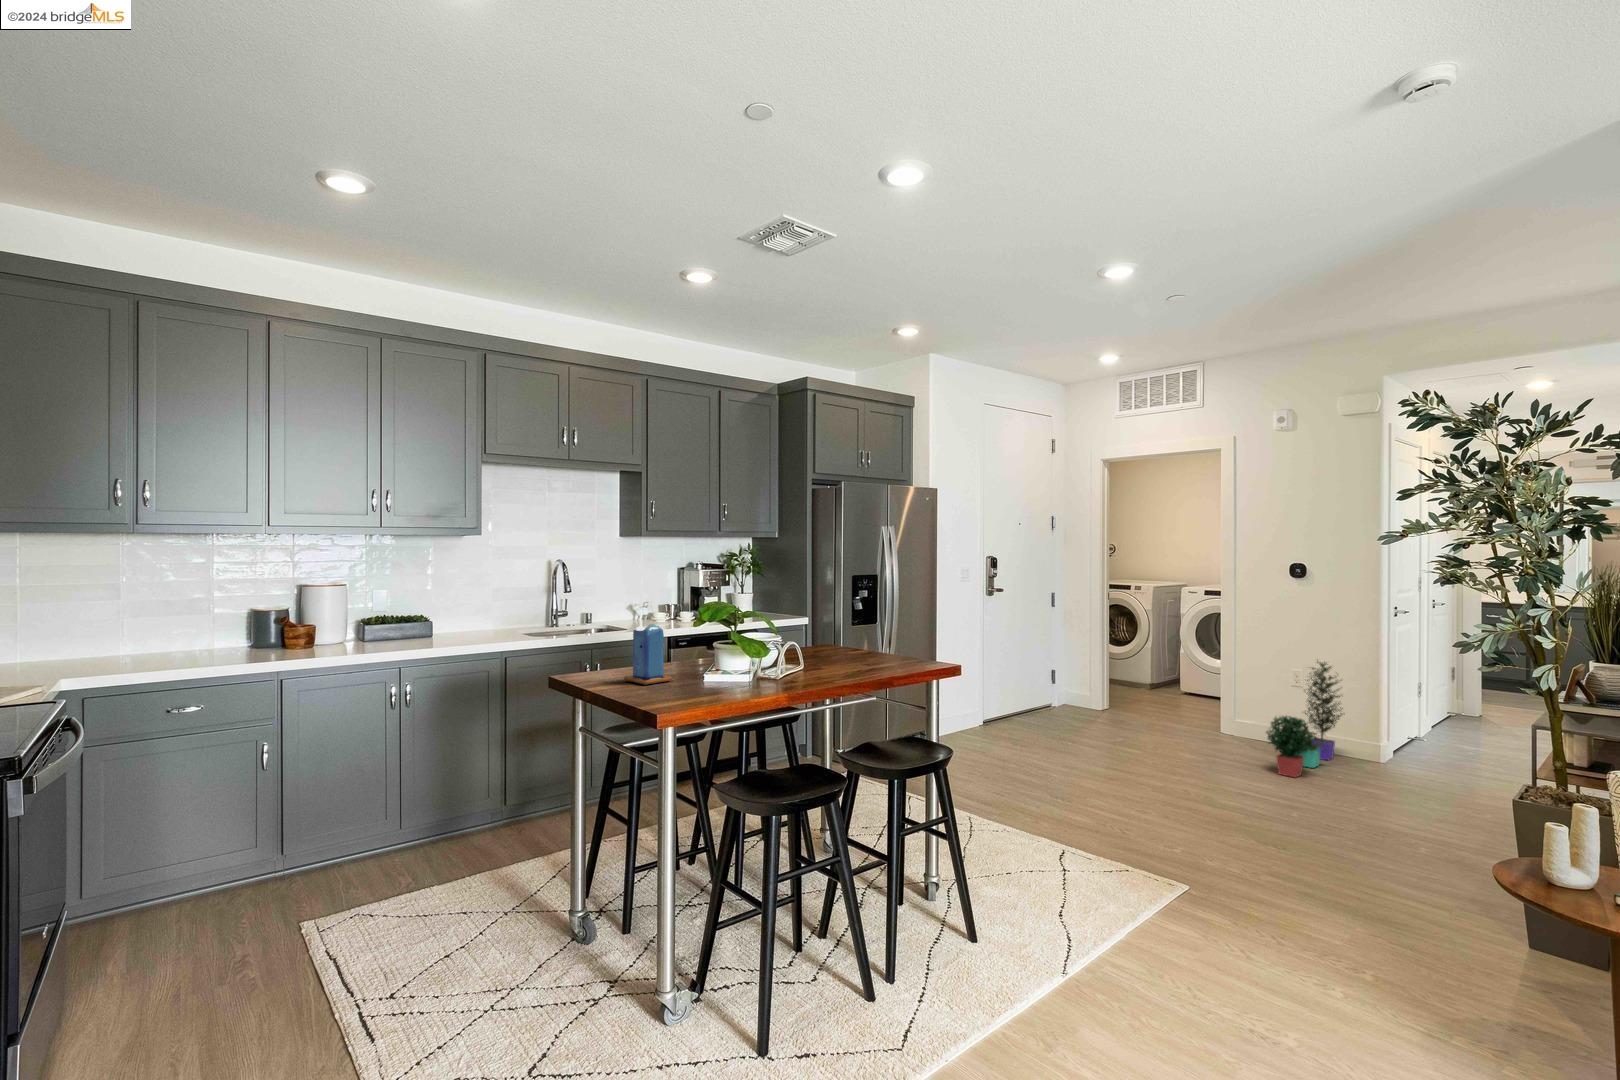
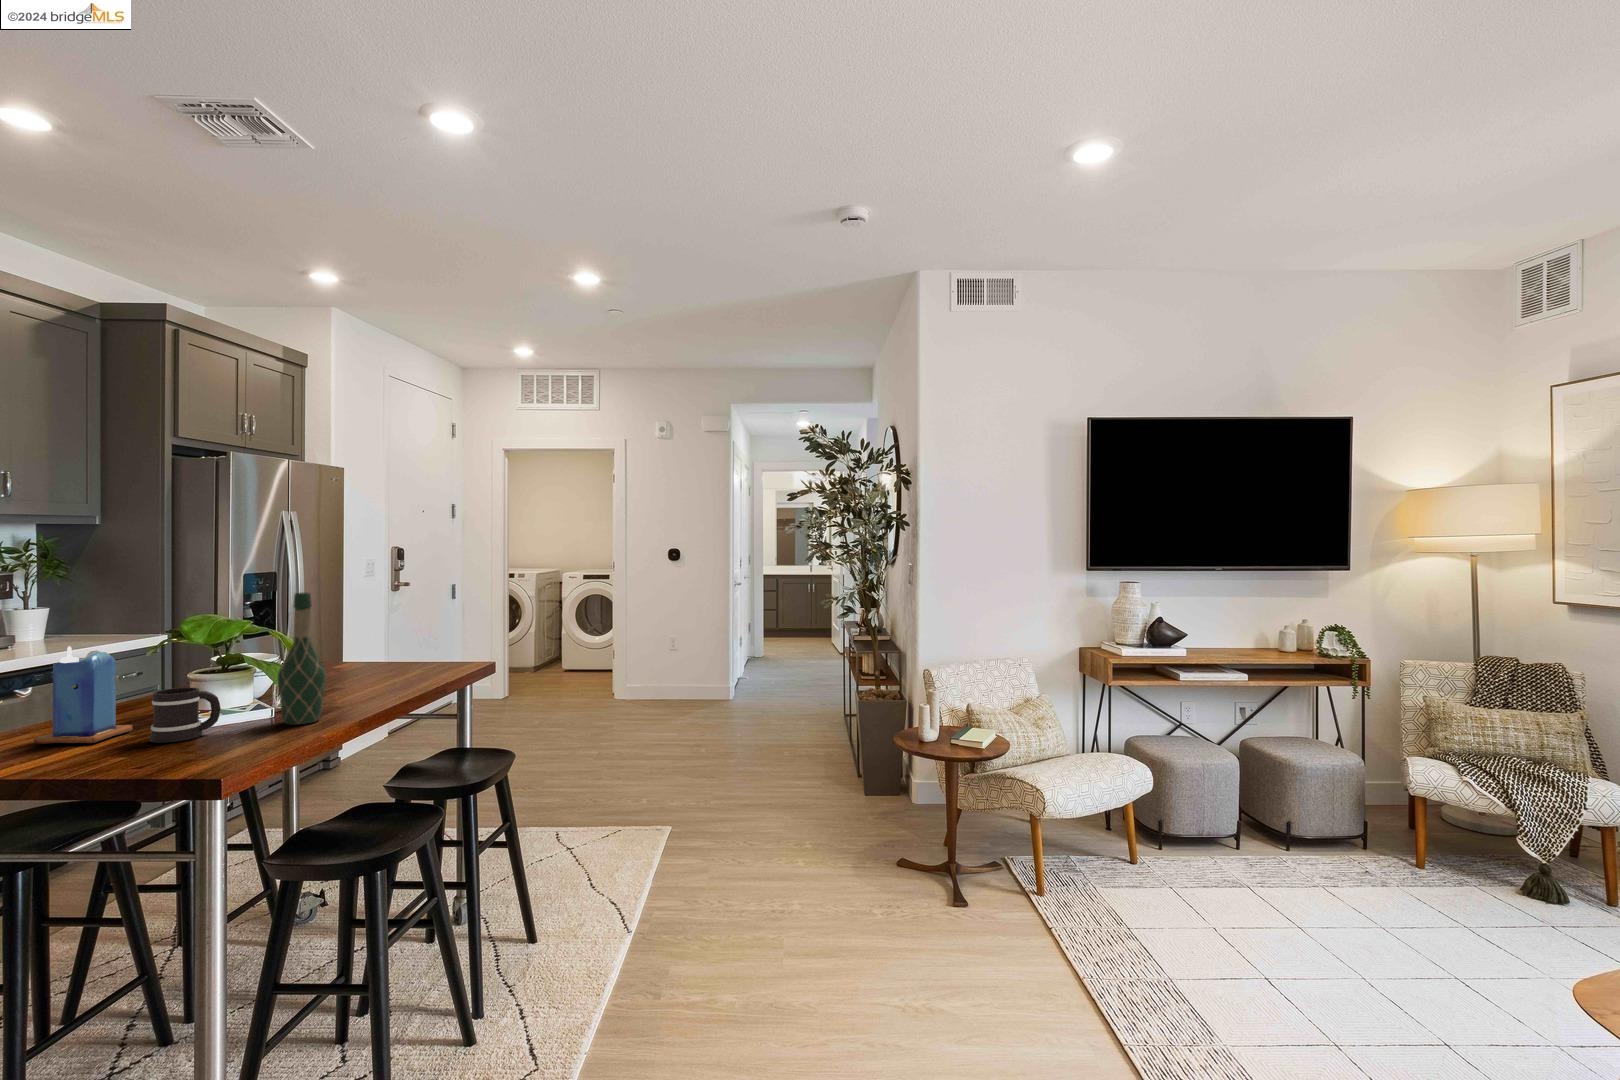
wine bottle: none [737,592,768,693] -> present [277,593,326,724]
mug: none [667,655,705,691] -> present [150,688,221,743]
potted plant: present [1266,661,1345,777] -> none [667,626,713,724]

